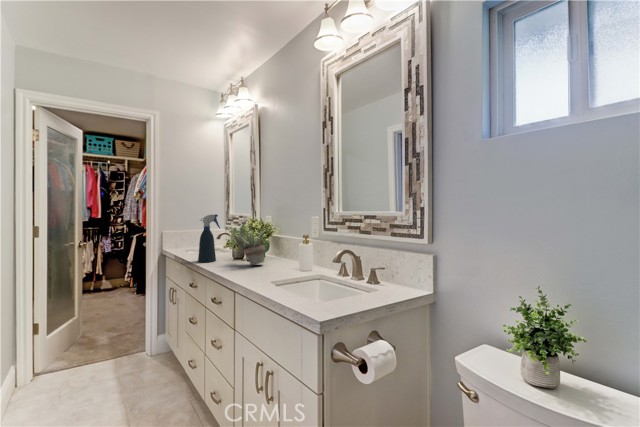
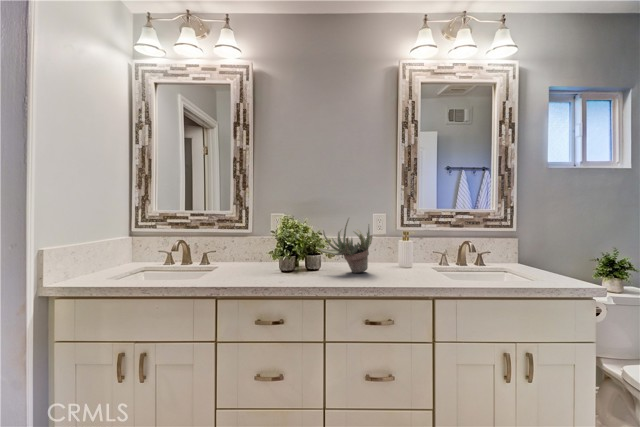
spray bottle: present [198,214,220,262] -> none [273,211,299,282]

